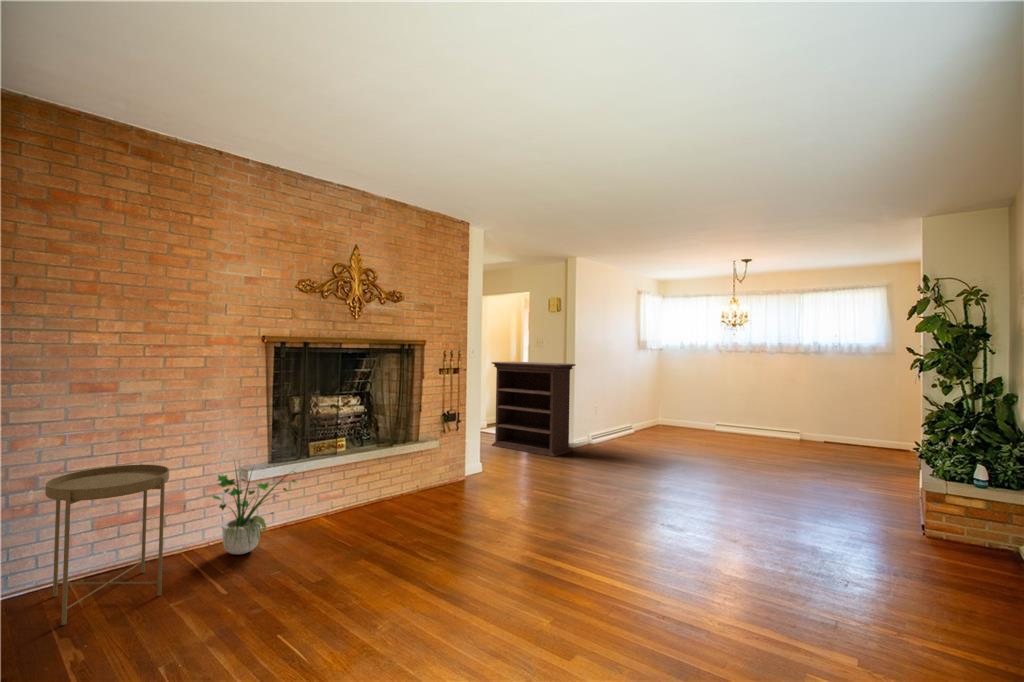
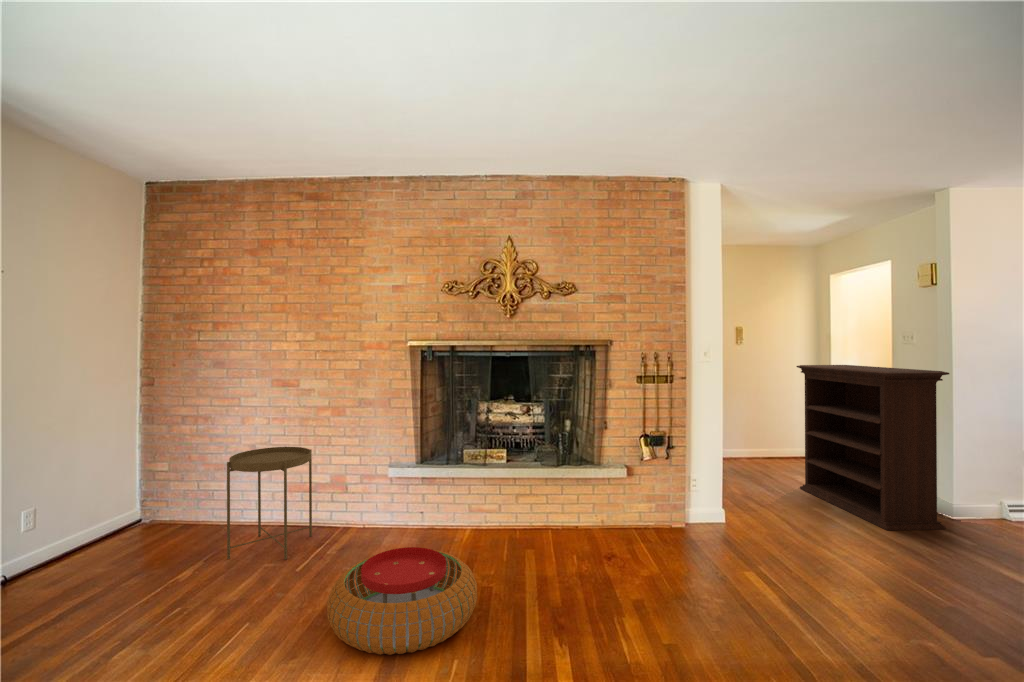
potted plant: present [212,469,296,554] -> none [343,450,432,544]
pouf: none [315,518,447,603] -> present [327,547,477,655]

